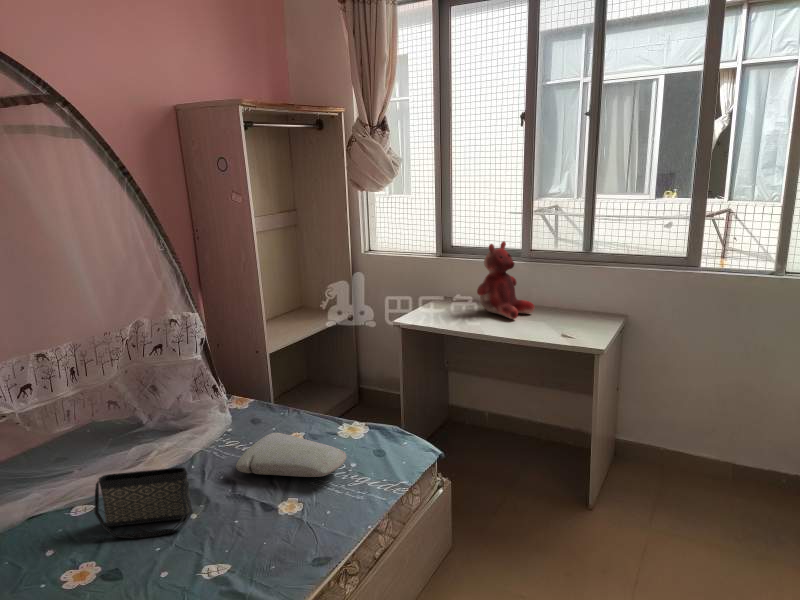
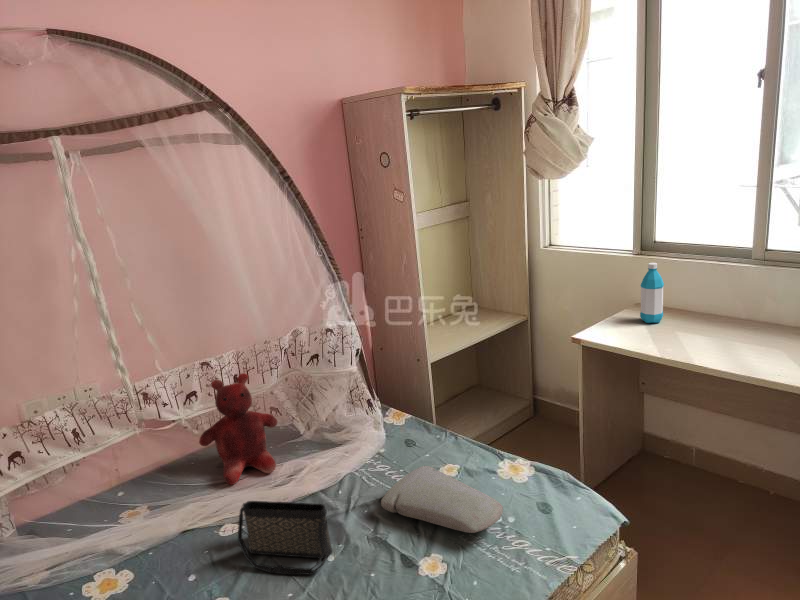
teddy bear: present [477,241,534,319] -> present [199,373,277,485]
water bottle: none [444,259,461,308] -> present [640,263,664,323]

